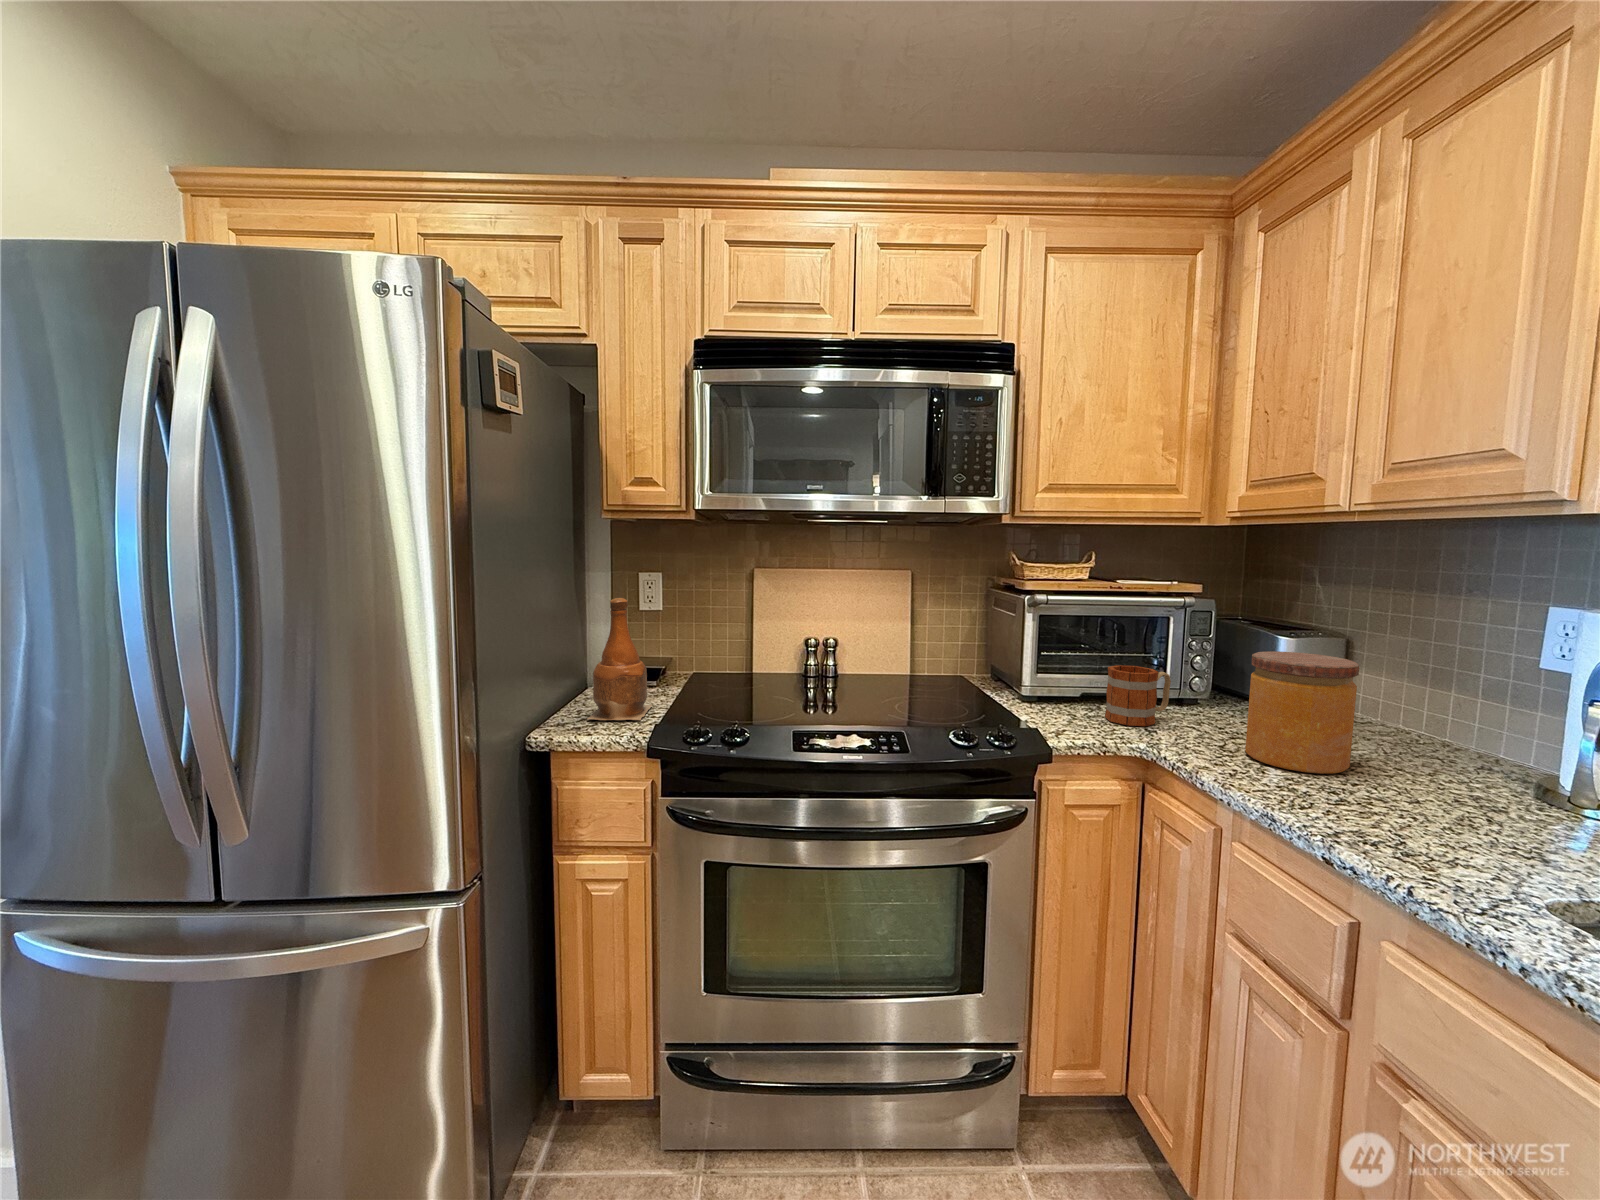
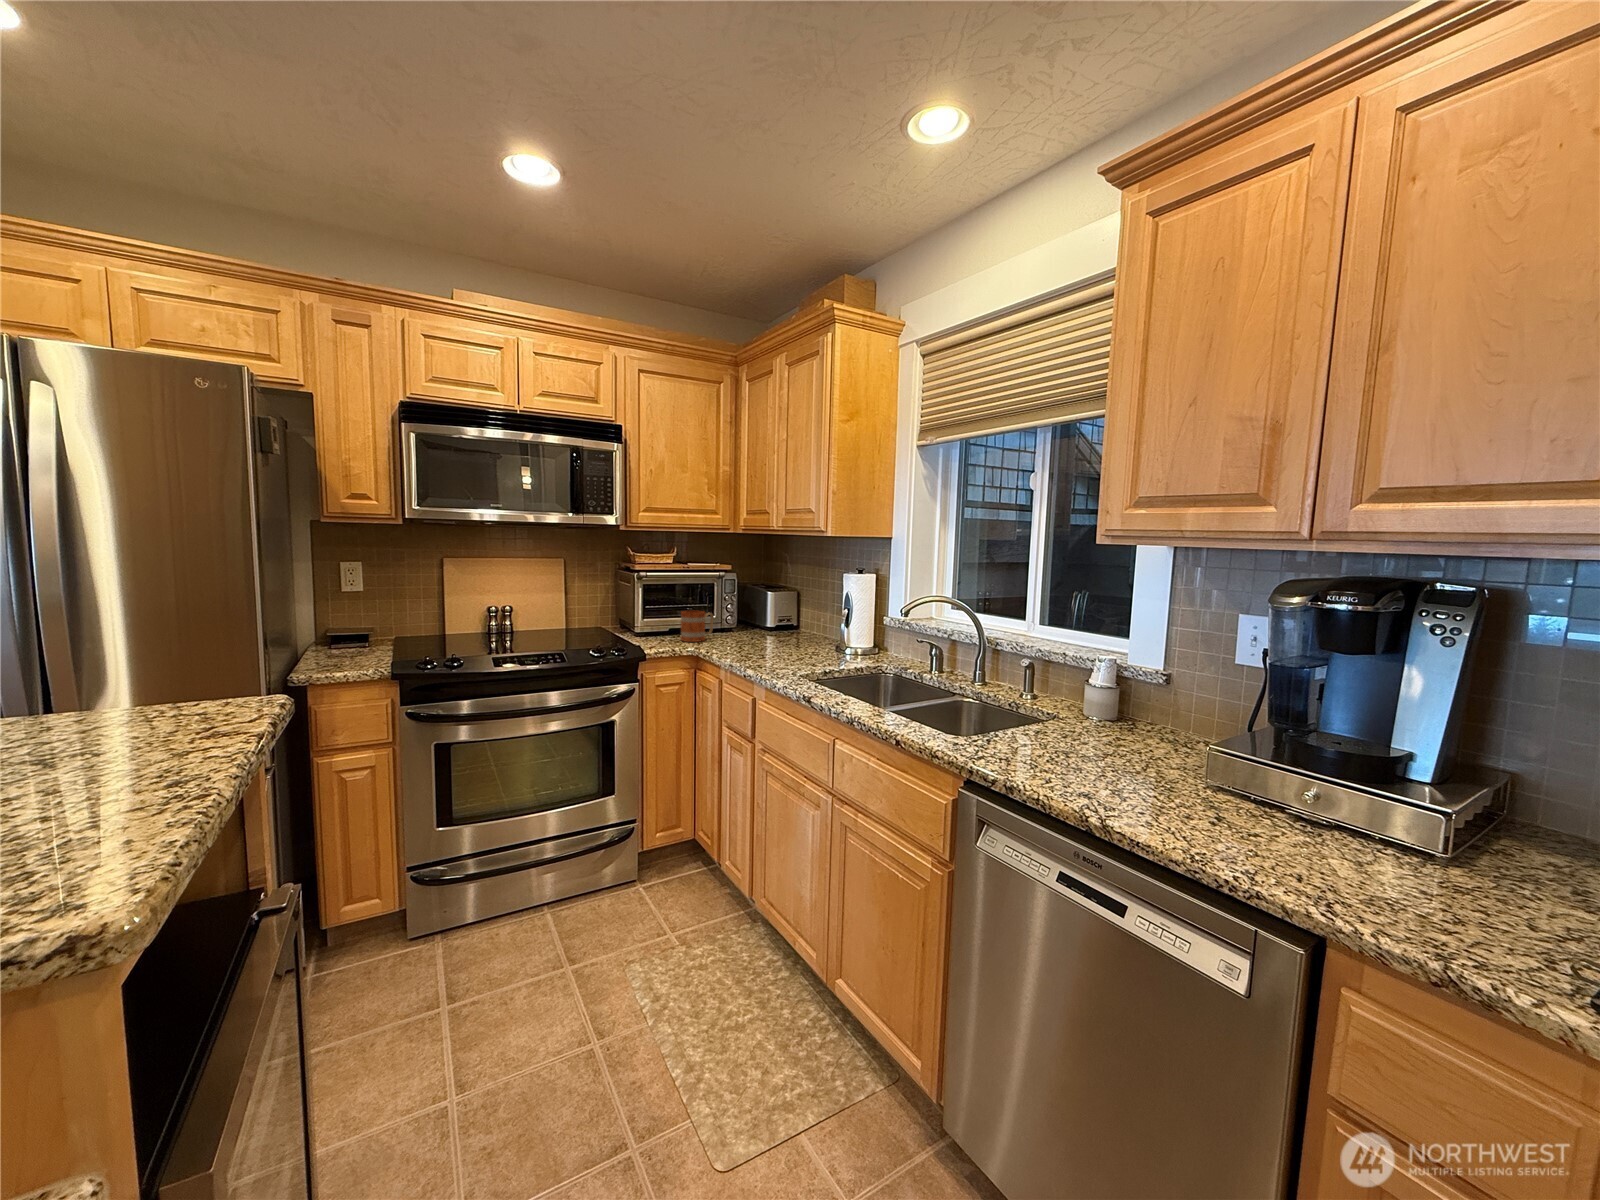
bottle: present [587,598,652,720] -> none [327,580,375,666]
jar: present [1245,651,1359,774] -> none [741,597,783,651]

